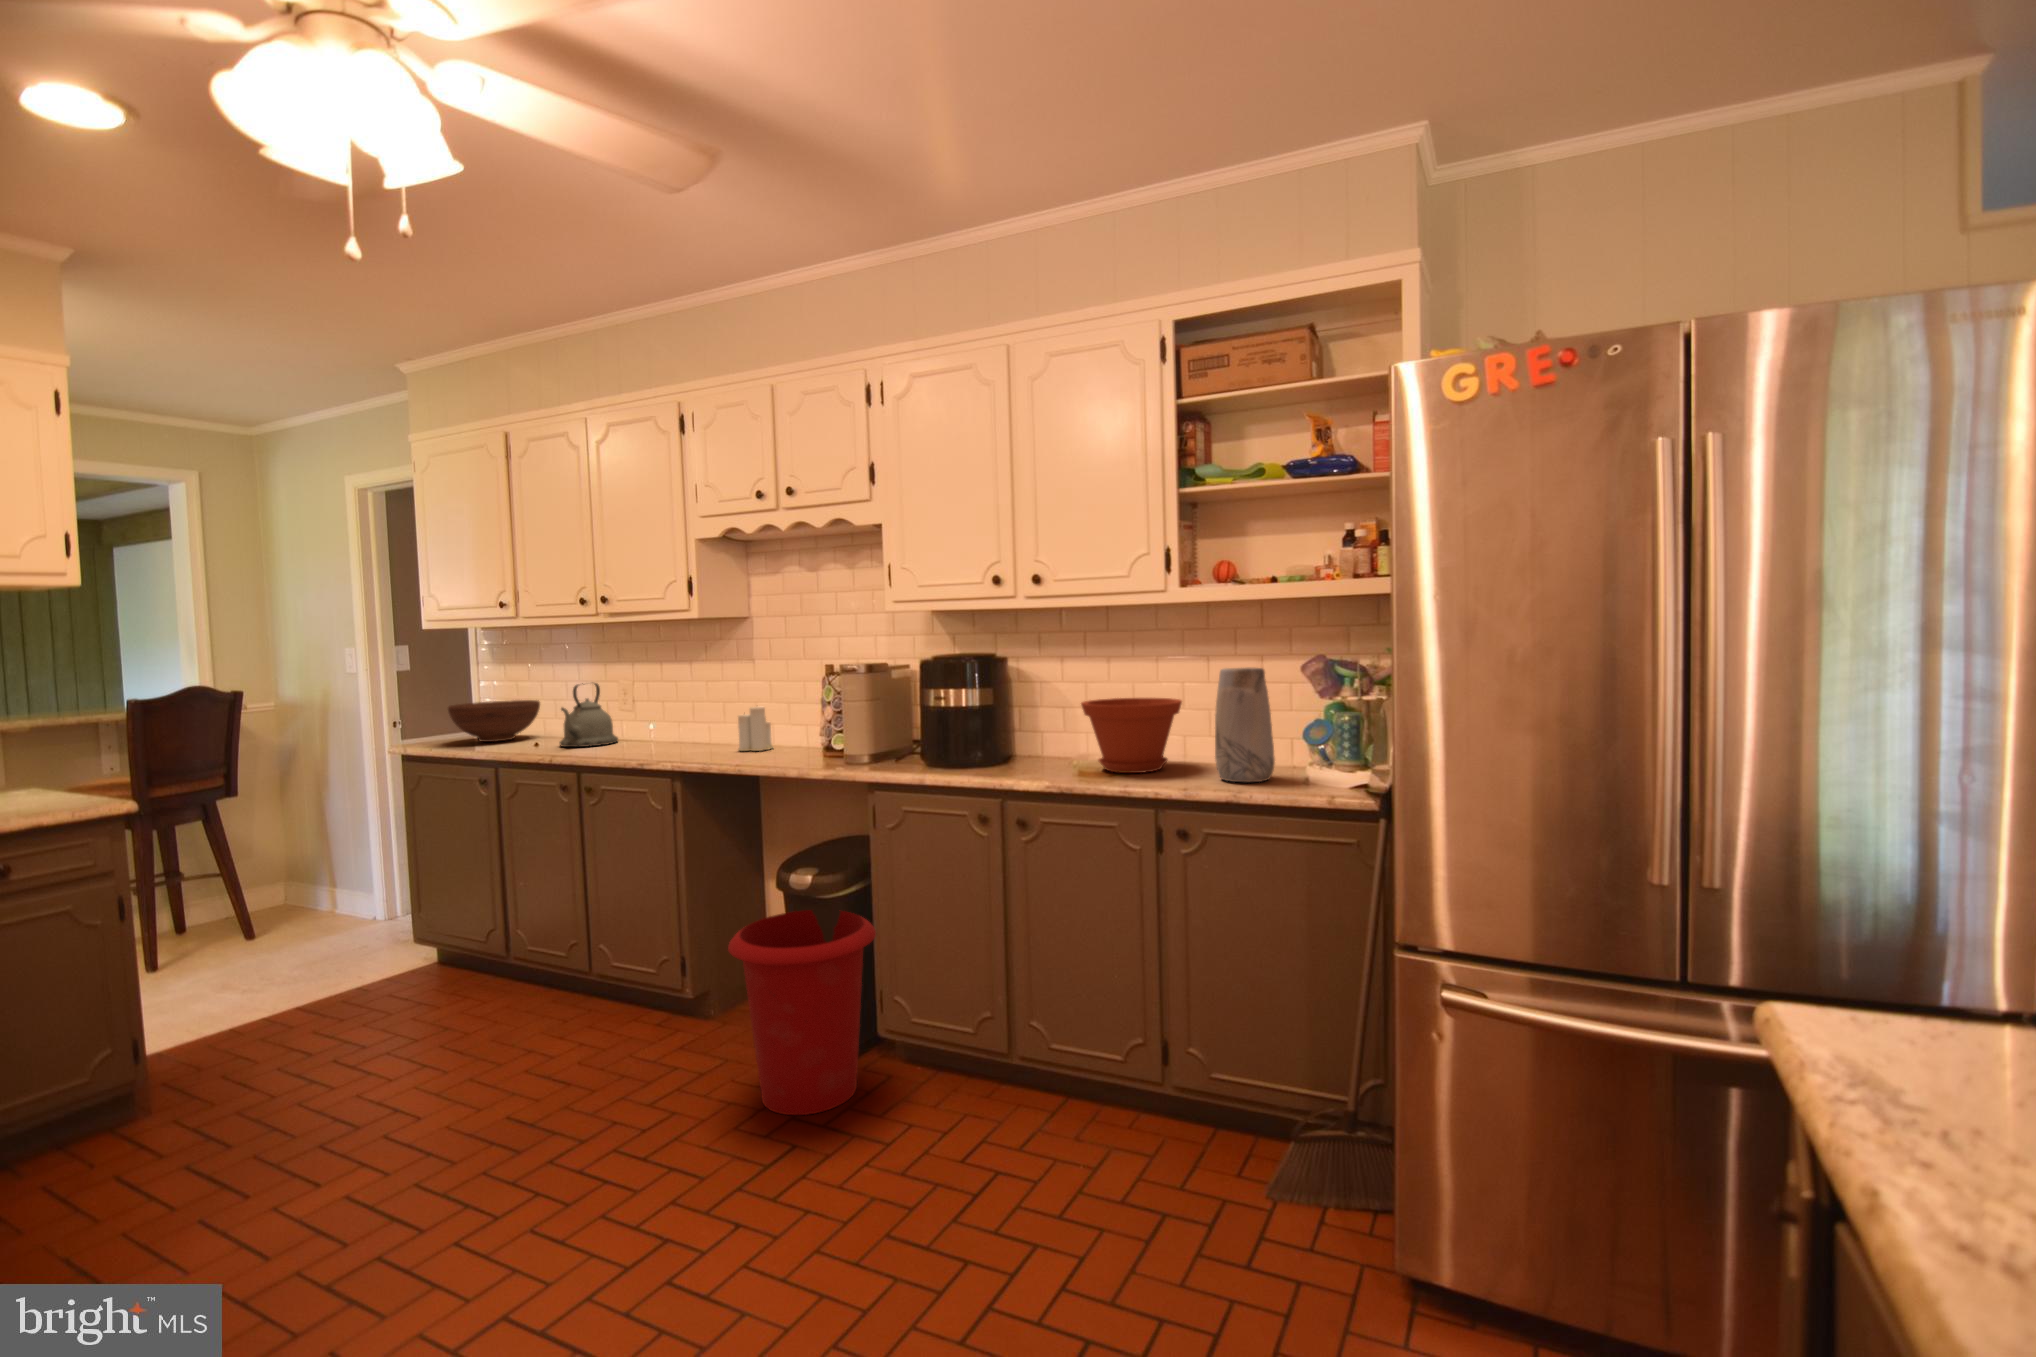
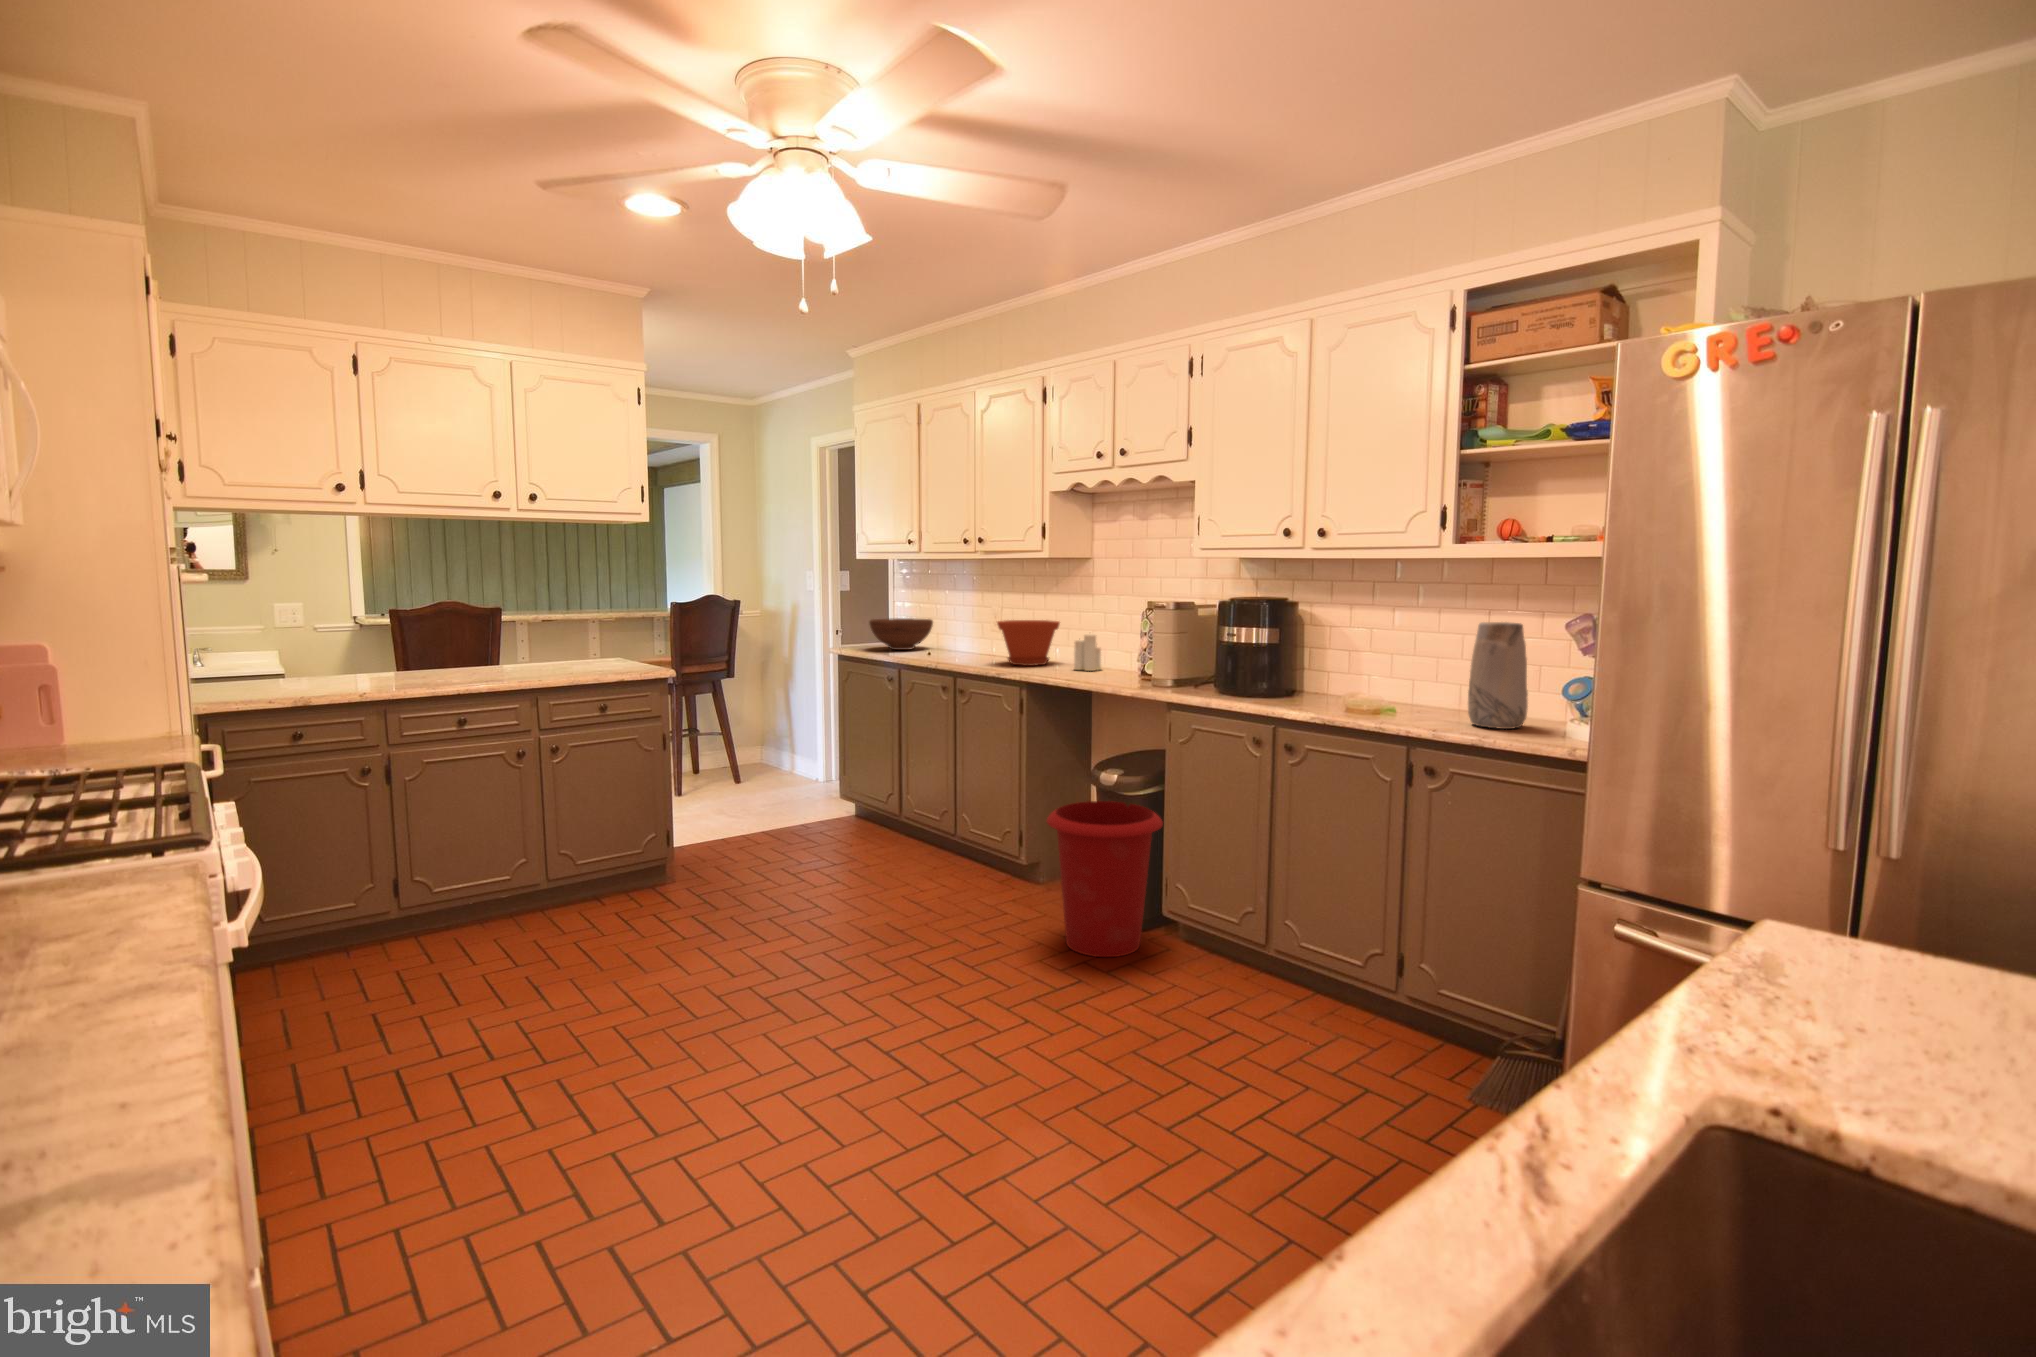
kettle: present [560,683,618,747] -> none [944,607,987,658]
plant pot: present [1081,698,1182,773] -> present [997,620,1060,666]

